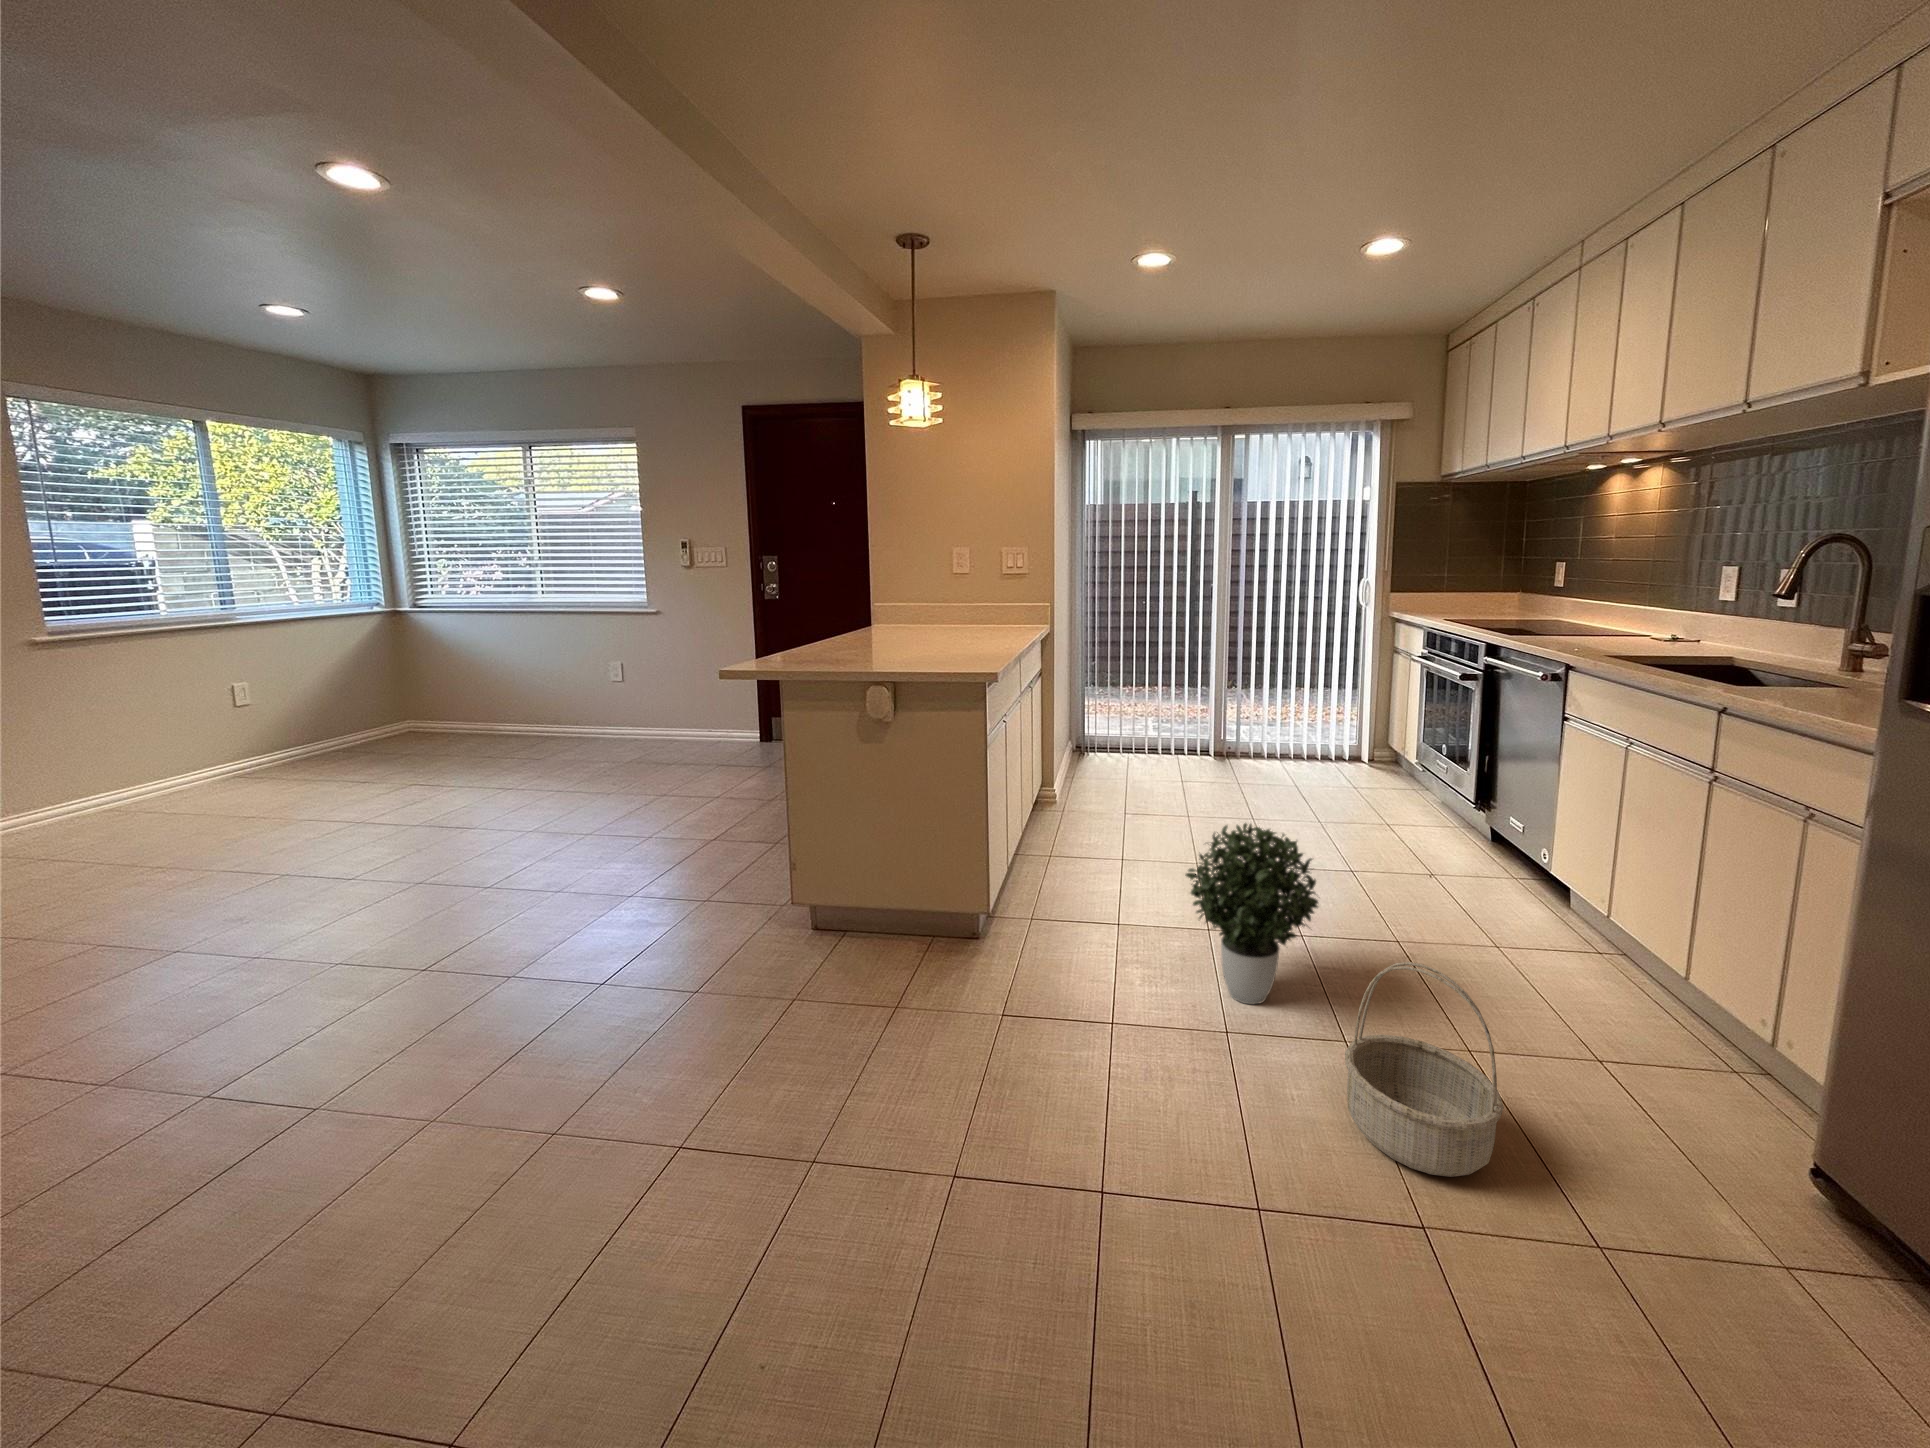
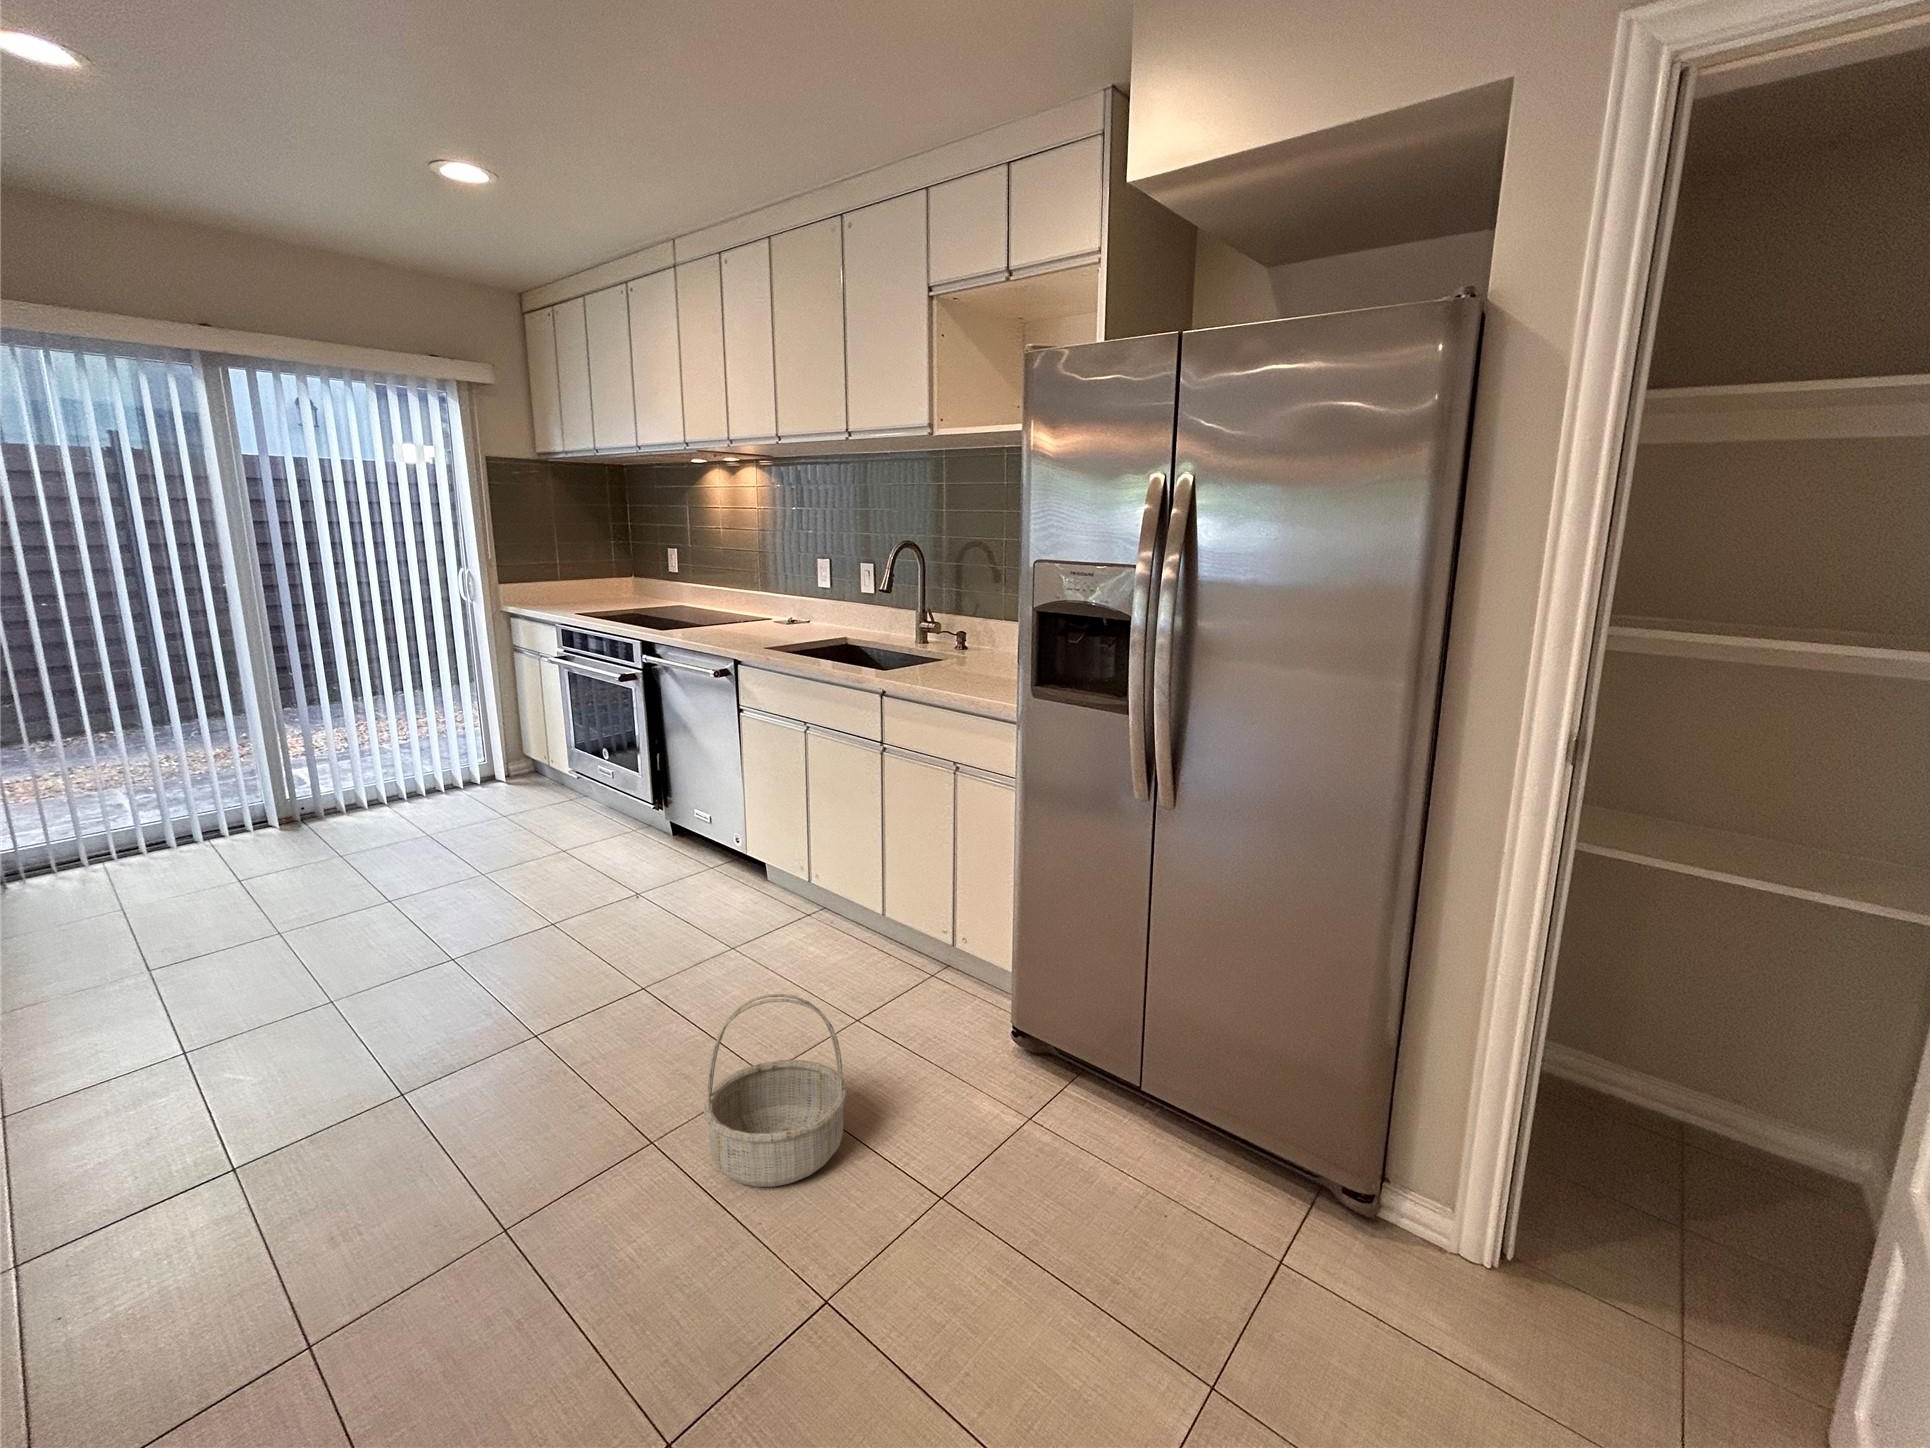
potted plant: present [1186,823,1318,1004] -> none [431,916,614,1136]

